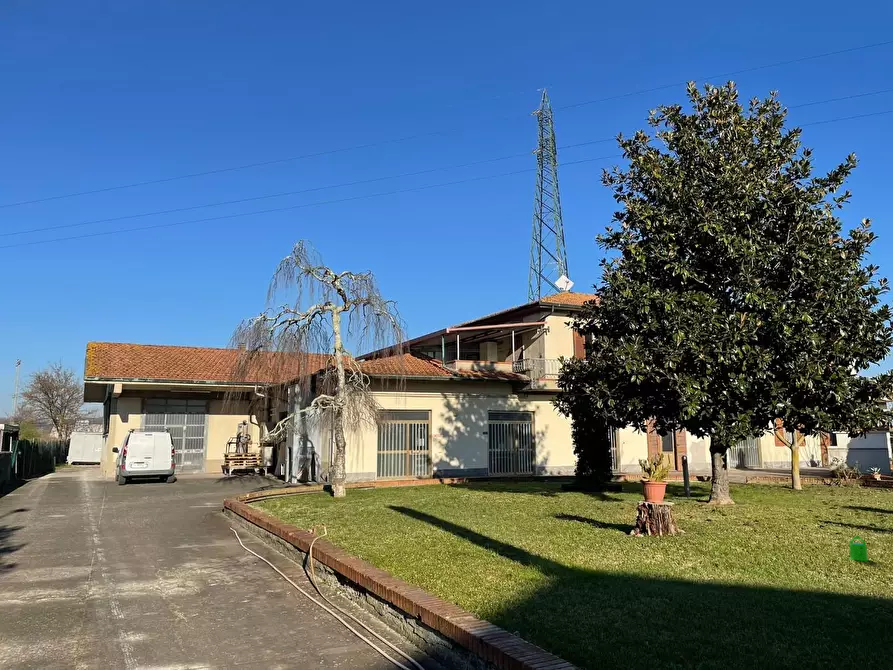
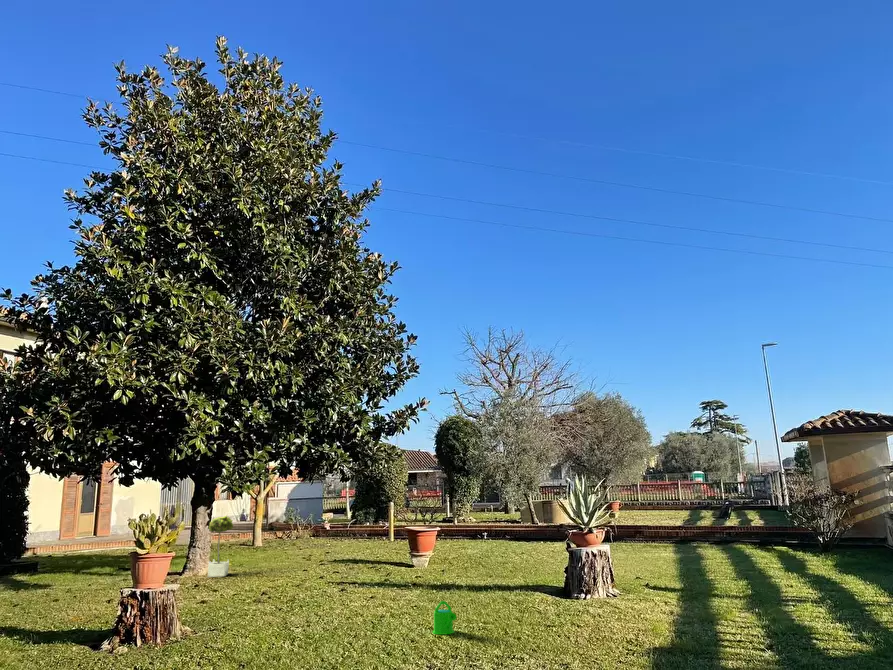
potted tree: none [721,461,743,508] -> present [208,516,233,577]

